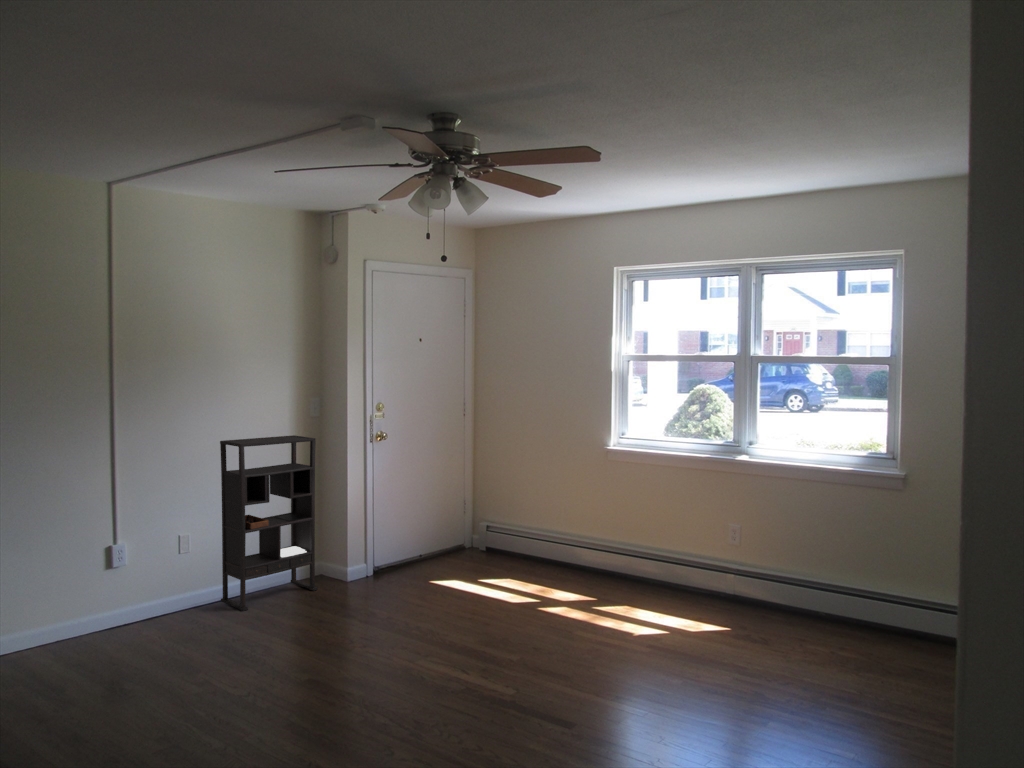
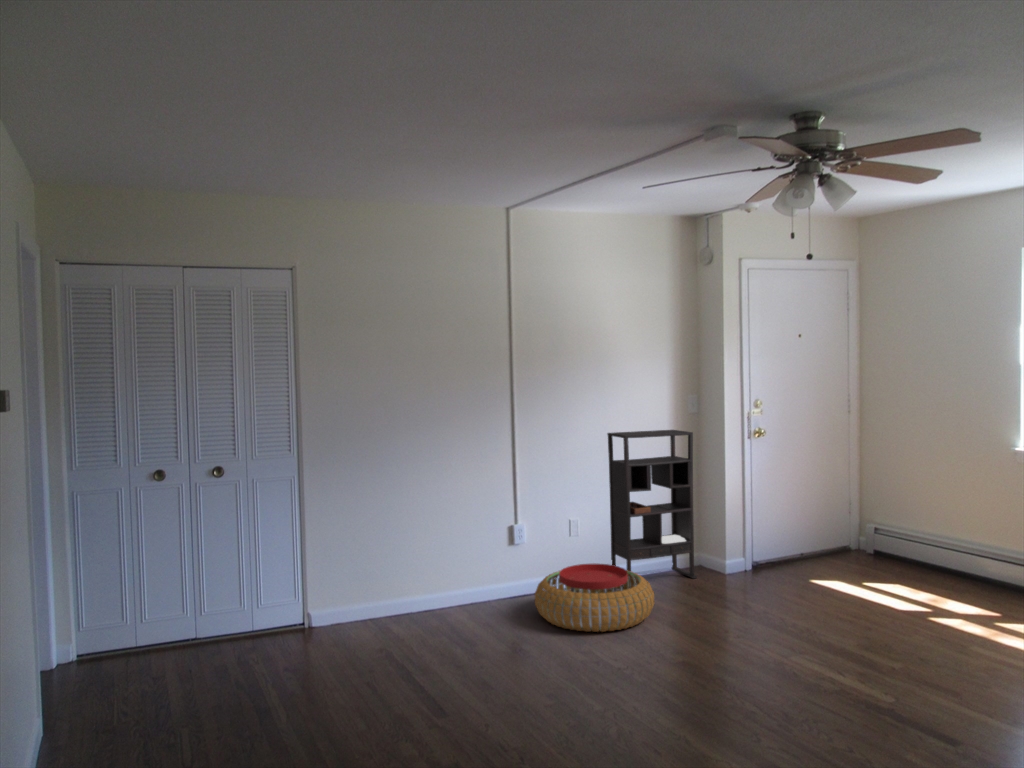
pouf: none [123,591,271,676] -> present [535,564,654,632]

